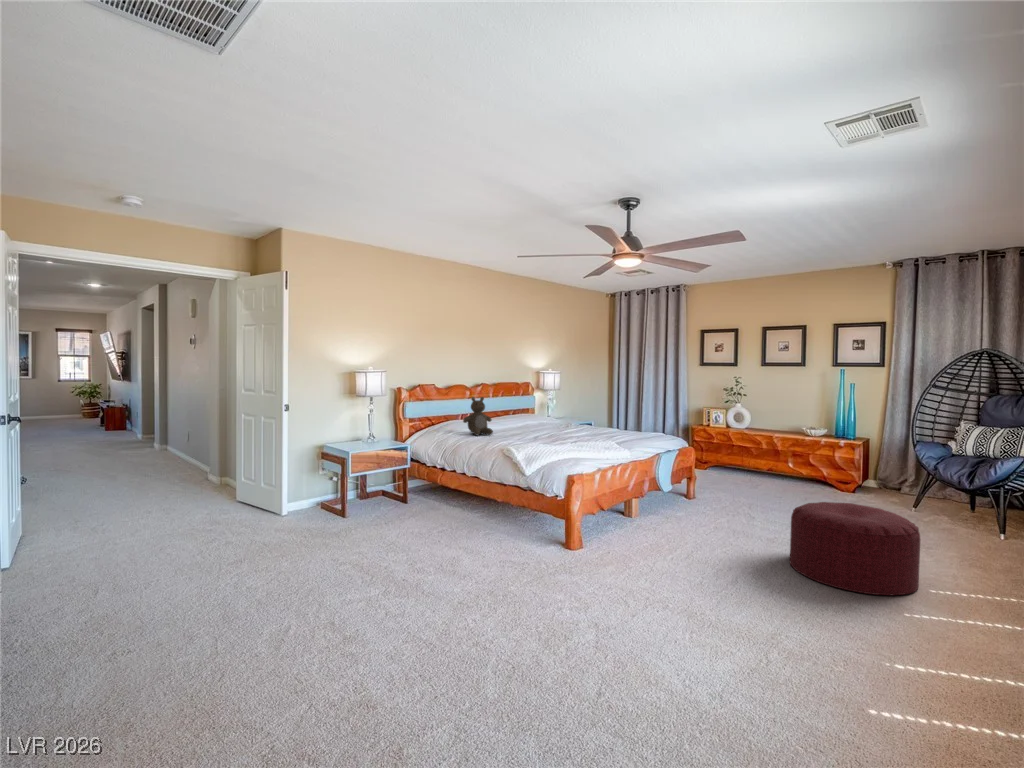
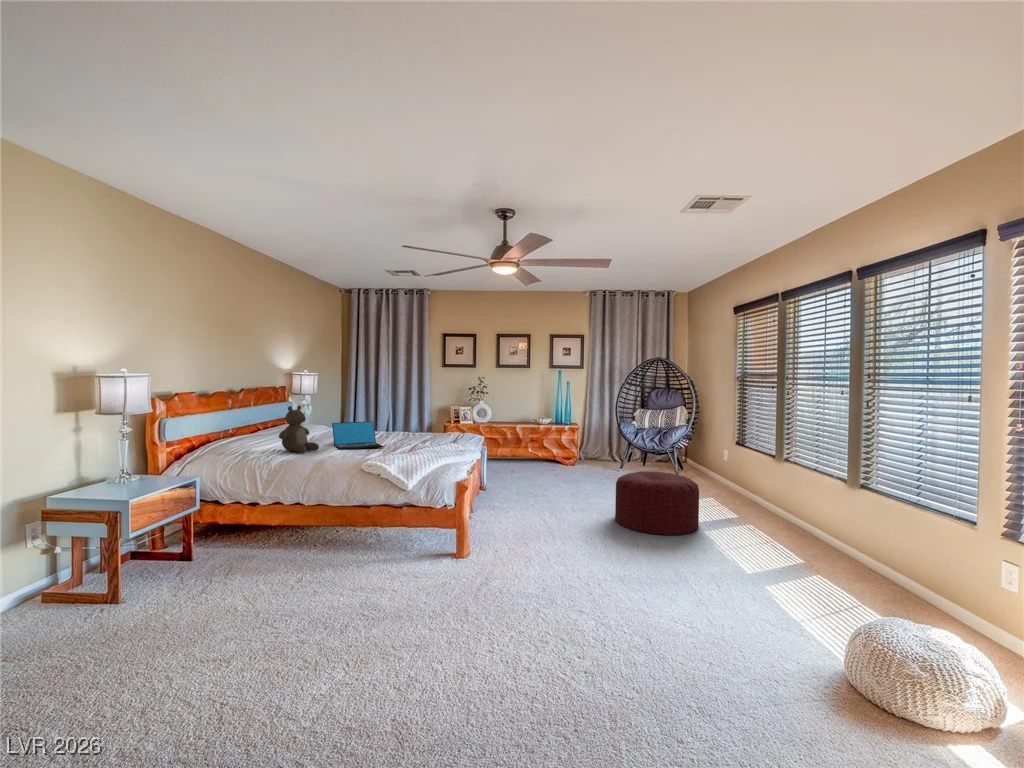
laptop: none [512,414,553,438] -> present [332,421,383,450]

